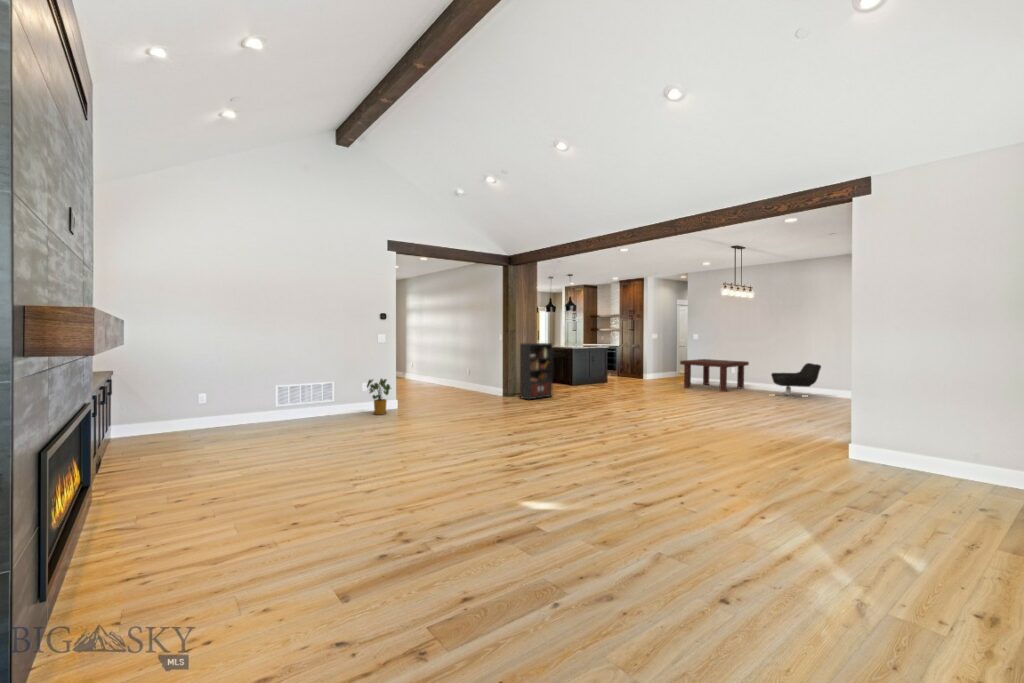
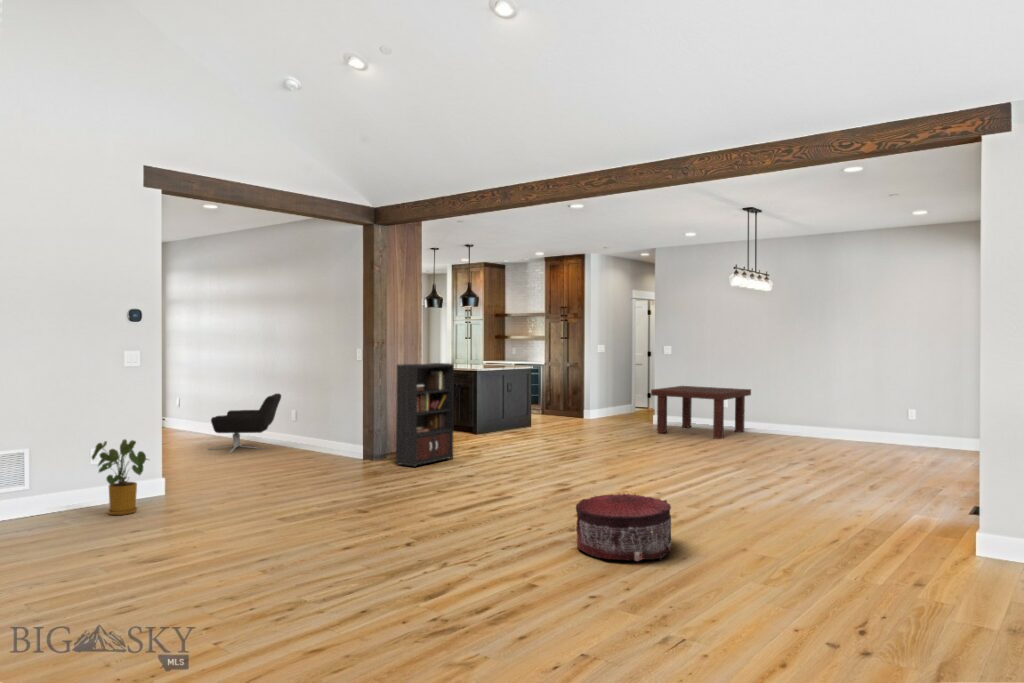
lounge chair: present [771,363,821,398] -> present [211,393,281,453]
pouf: none [597,413,651,449] -> present [576,494,671,561]

